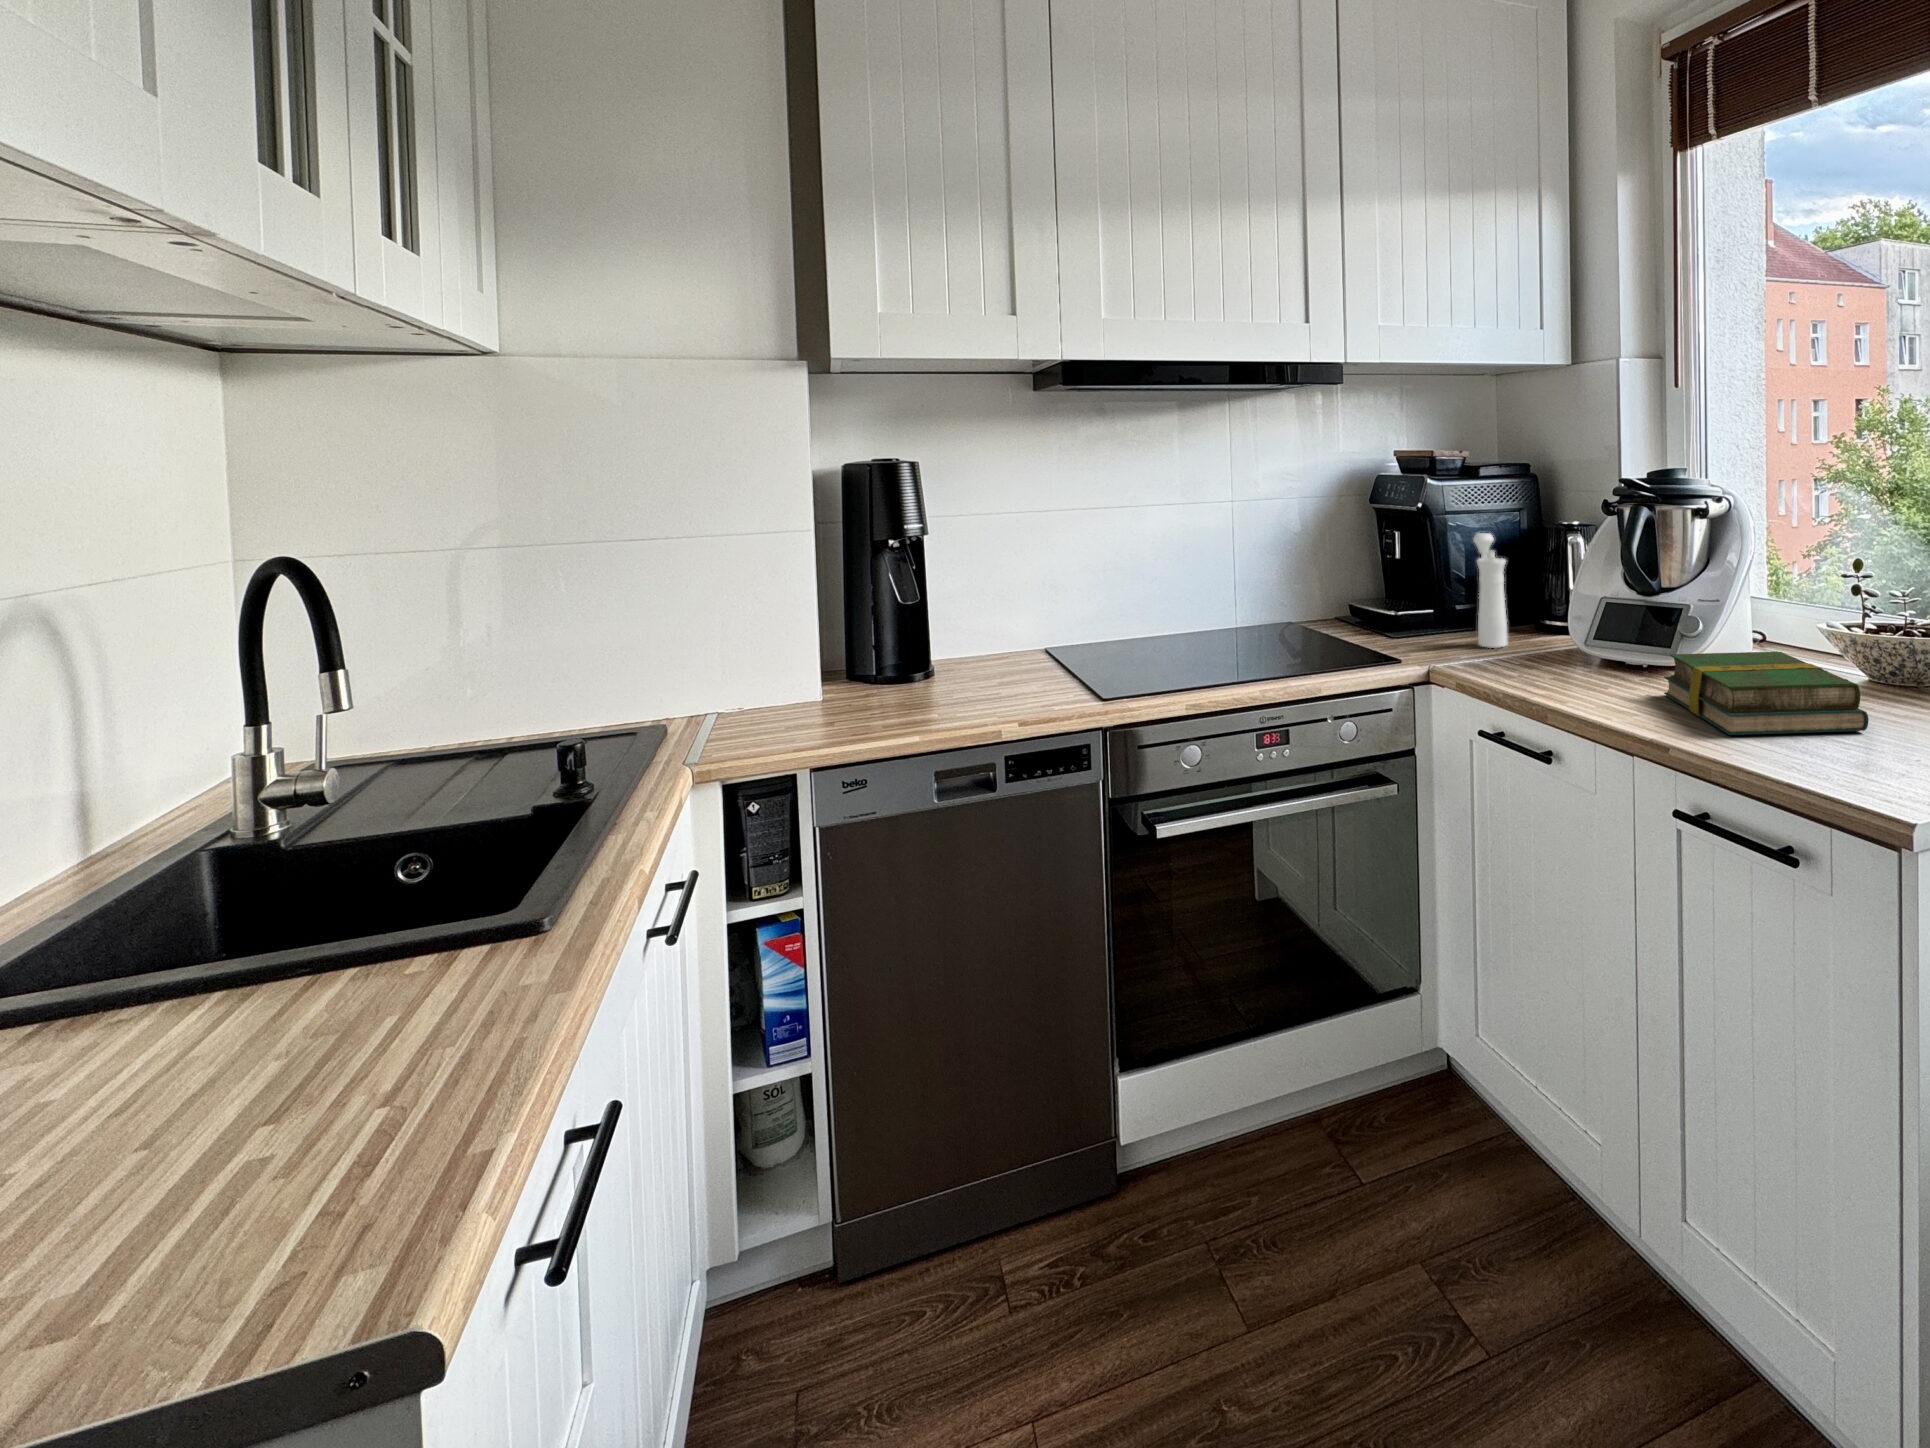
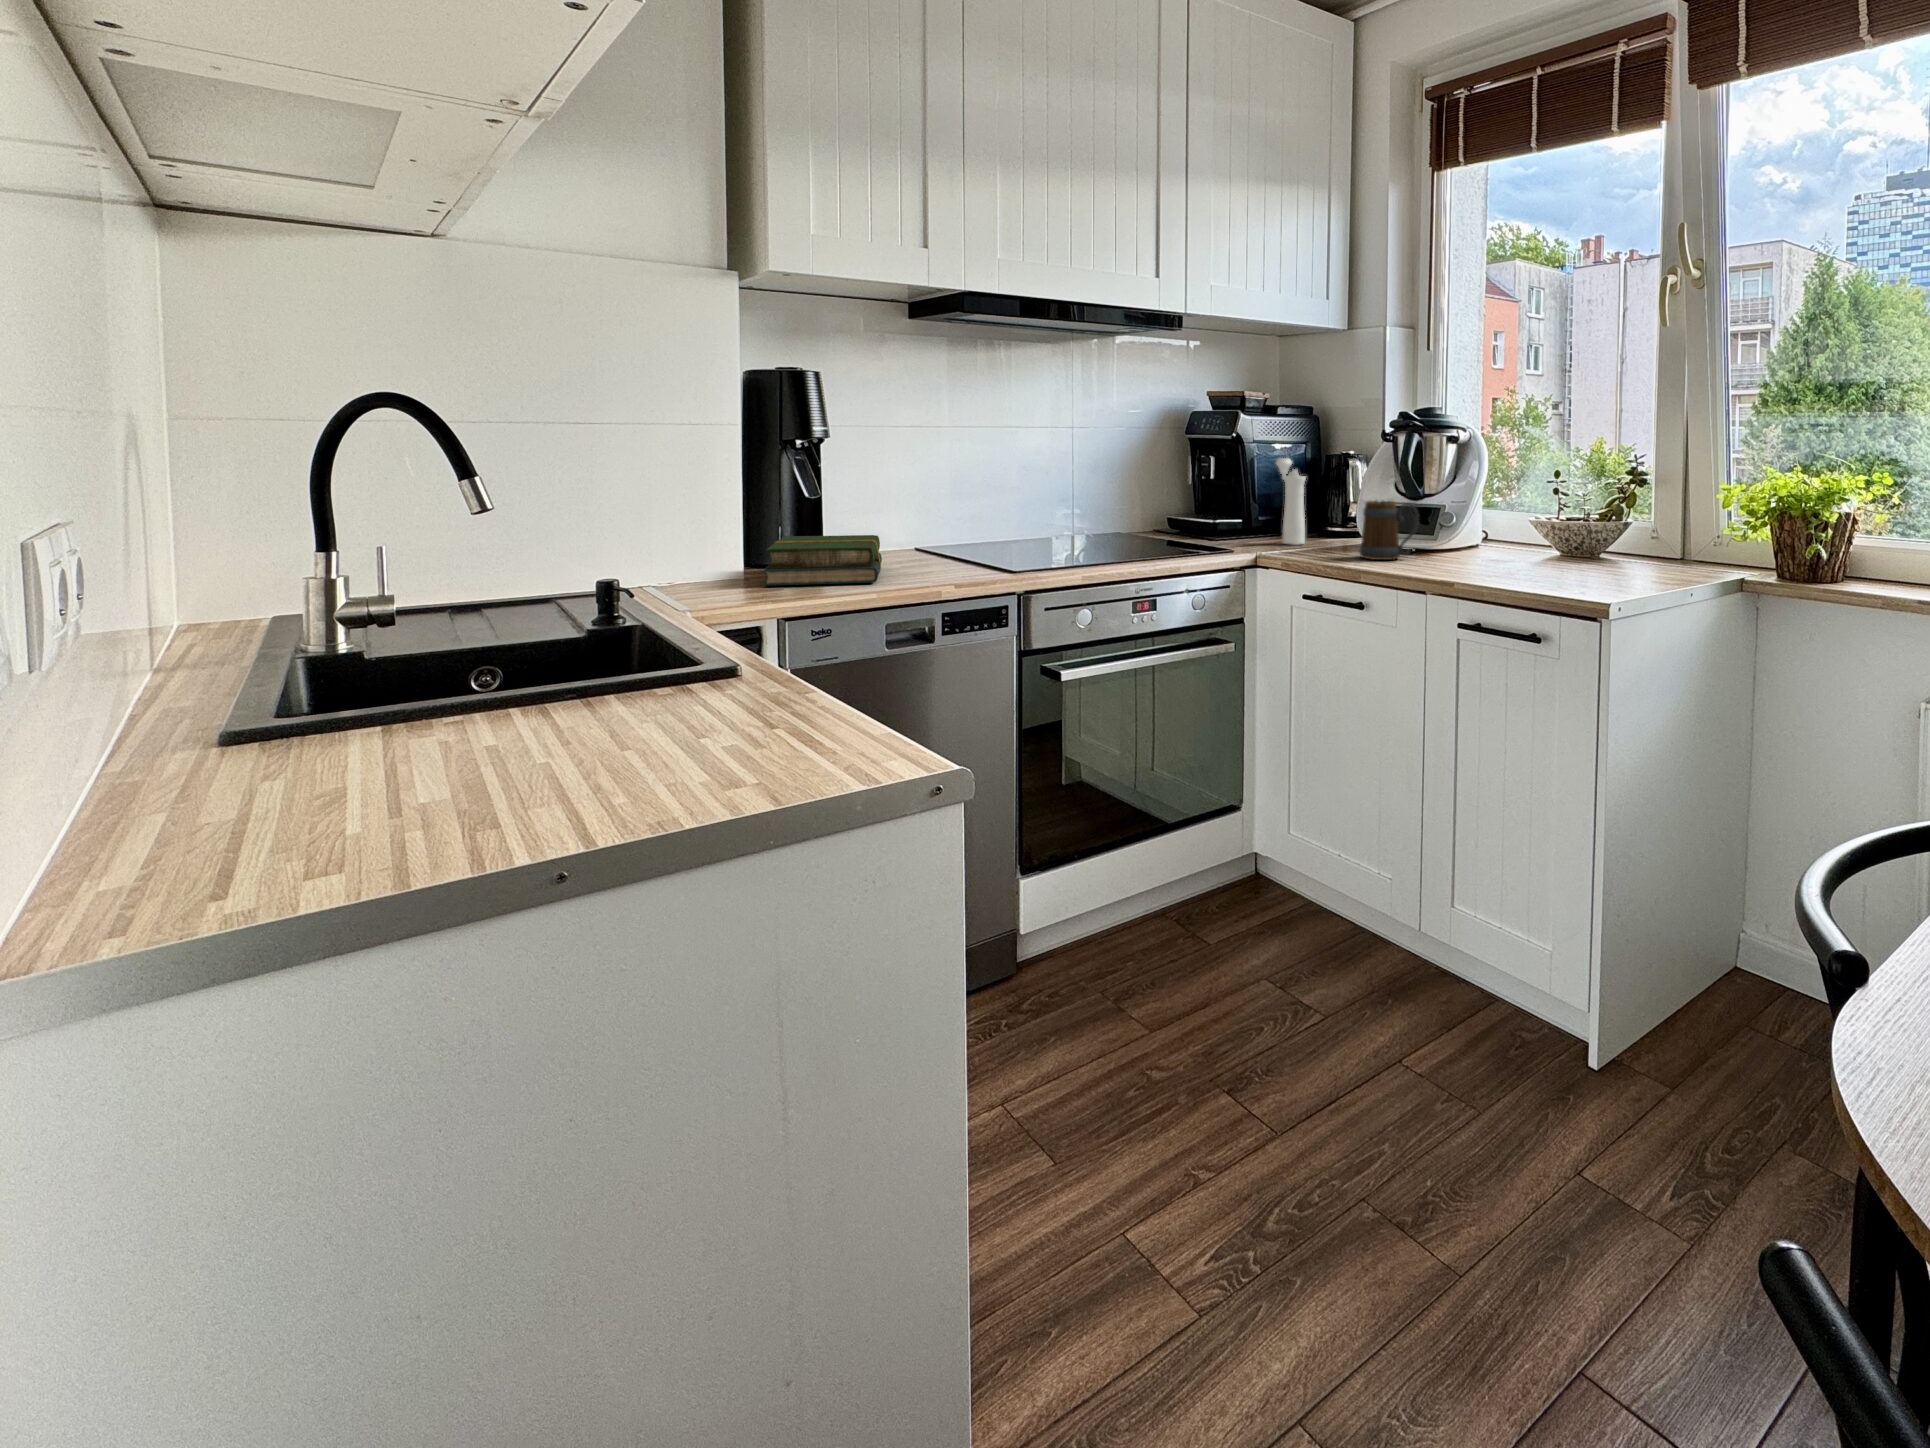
mug: none [1563,600,1645,684] -> present [1360,500,1419,560]
book: present [1664,652,1869,735] -> present [764,535,882,586]

